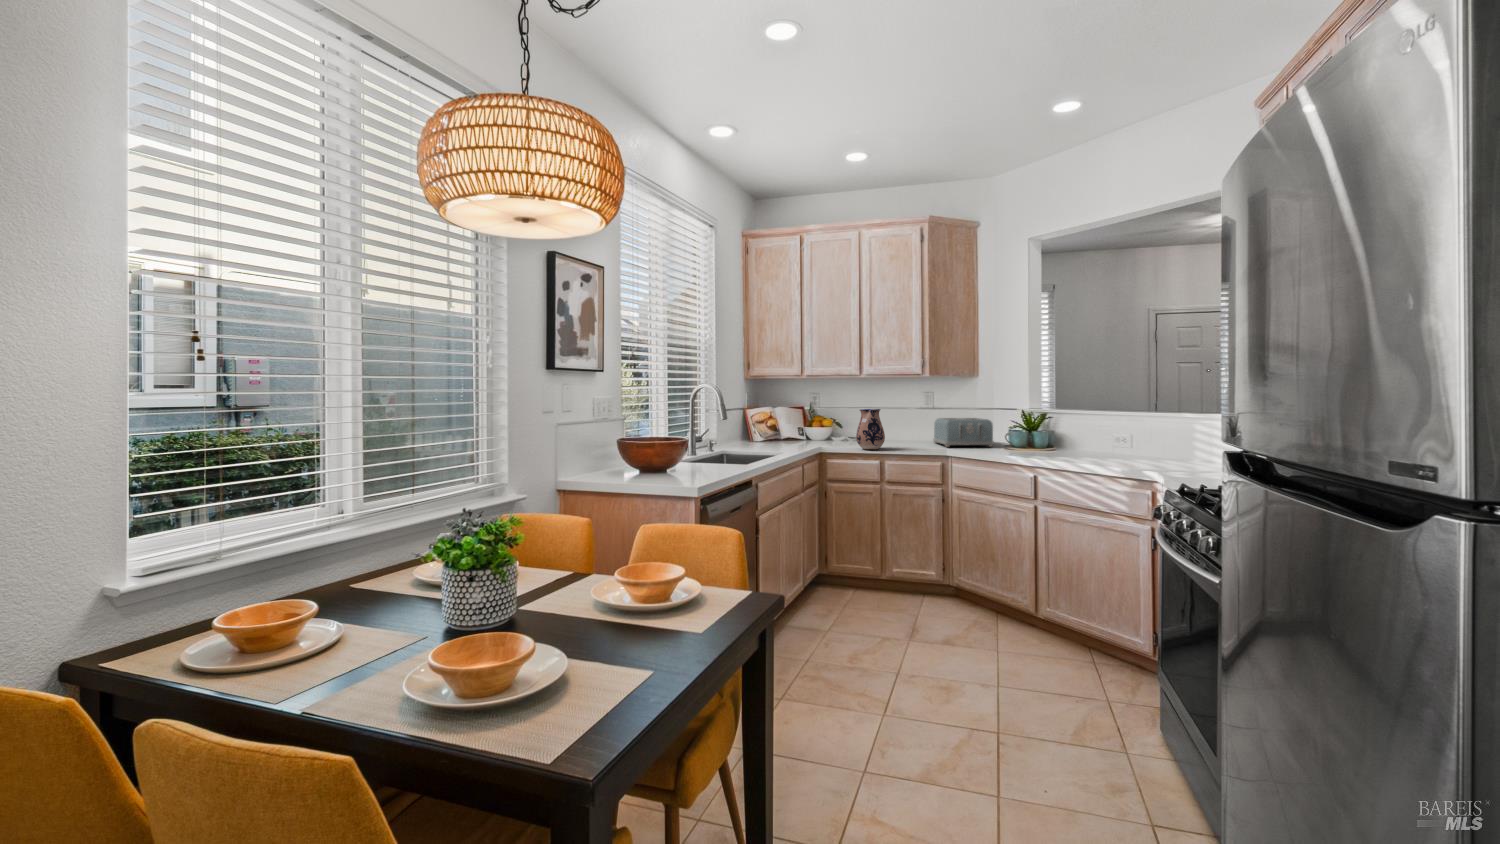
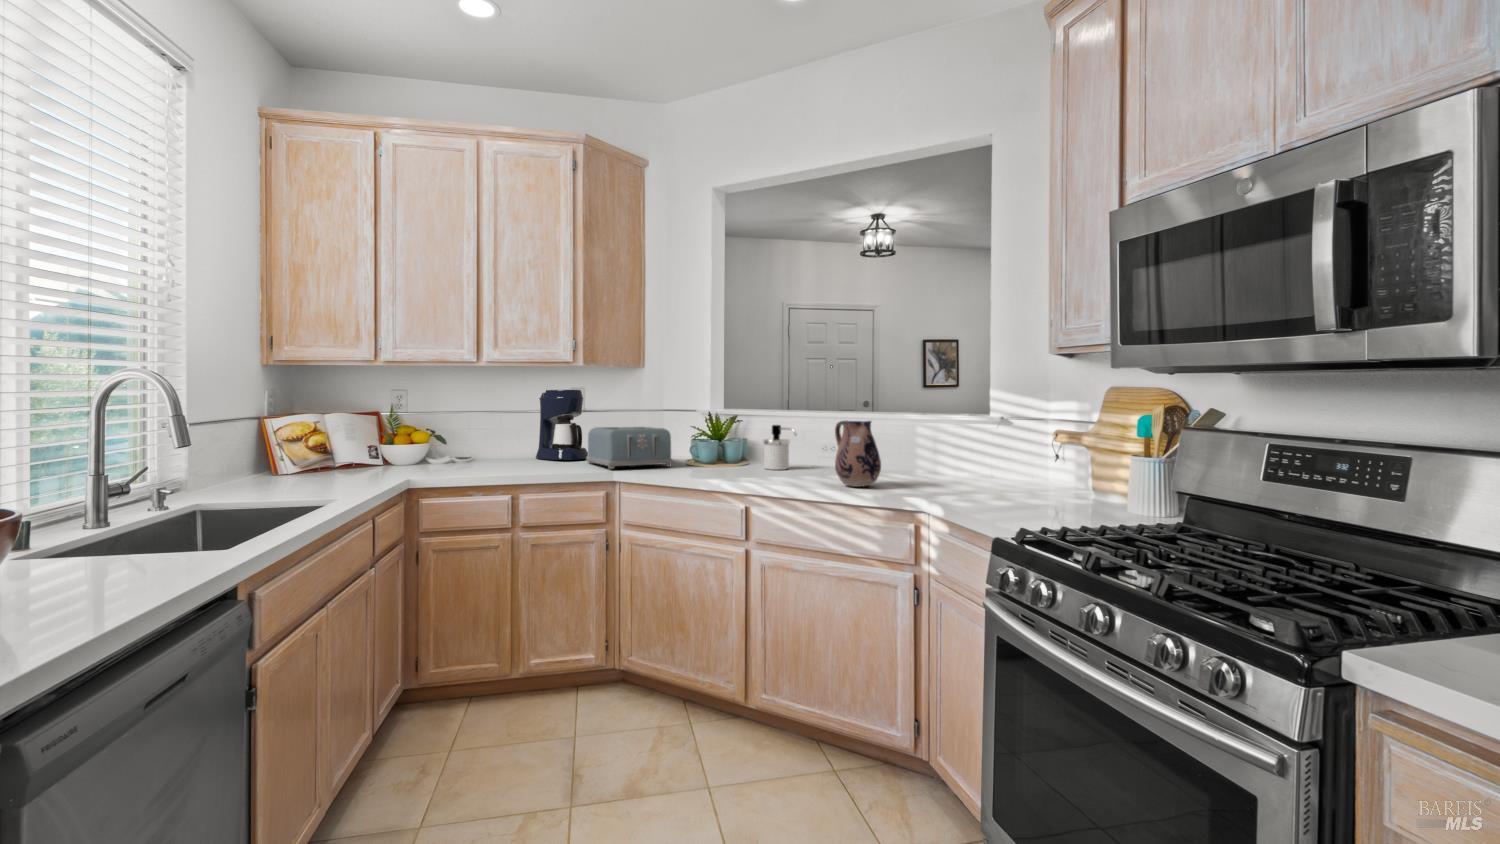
coffee maker: none [900,391,937,440] -> present [536,390,588,460]
ceramic pitcher: present [856,409,885,449] -> present [835,421,881,487]
soap dispenser: none [1066,418,1092,452] -> present [763,425,797,470]

